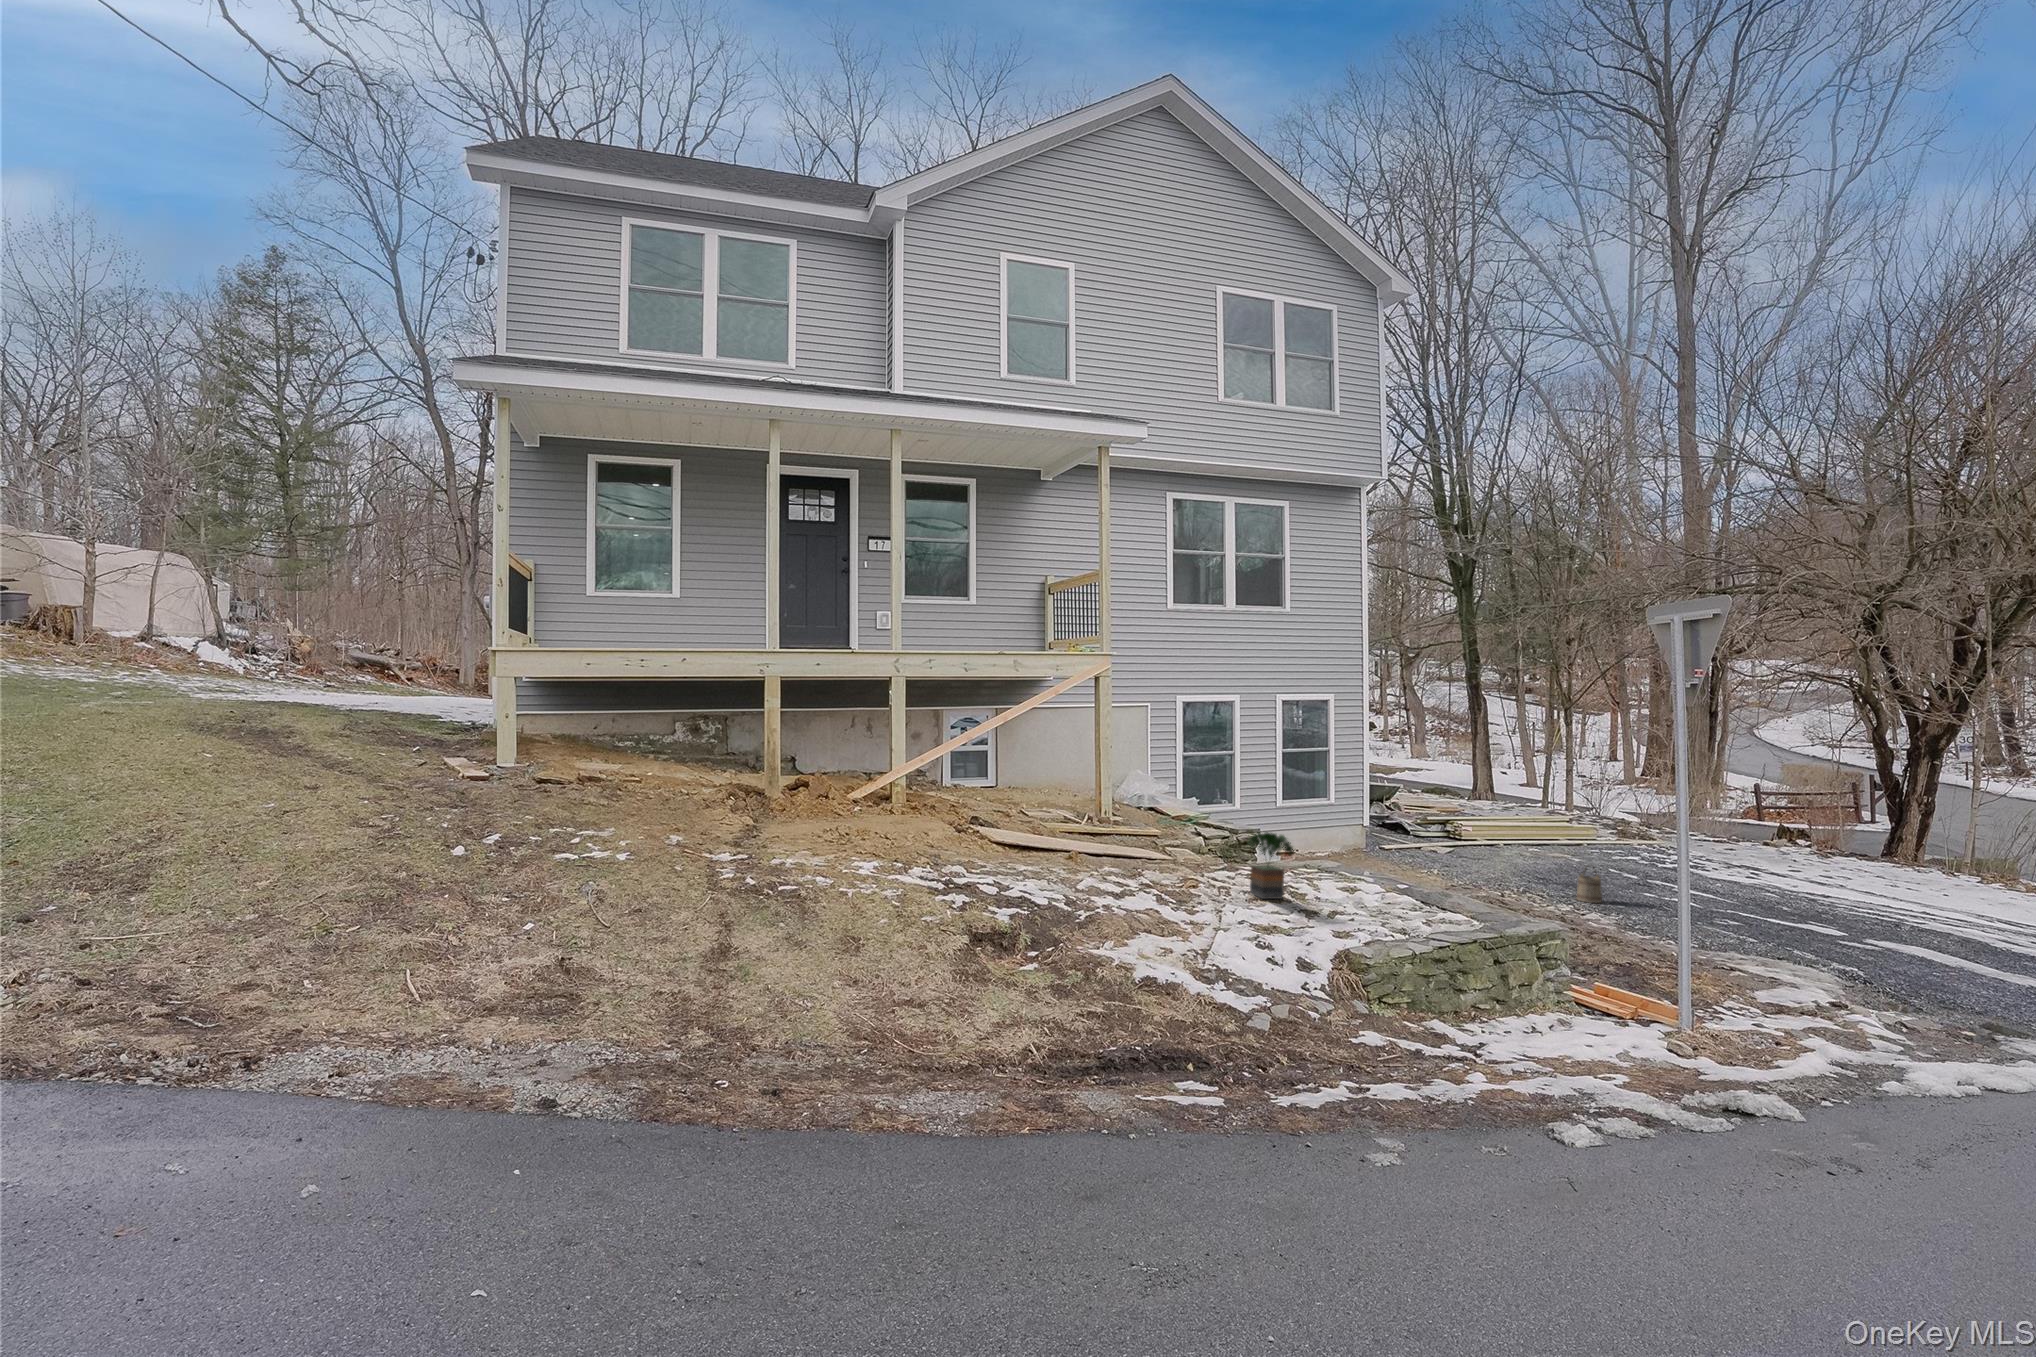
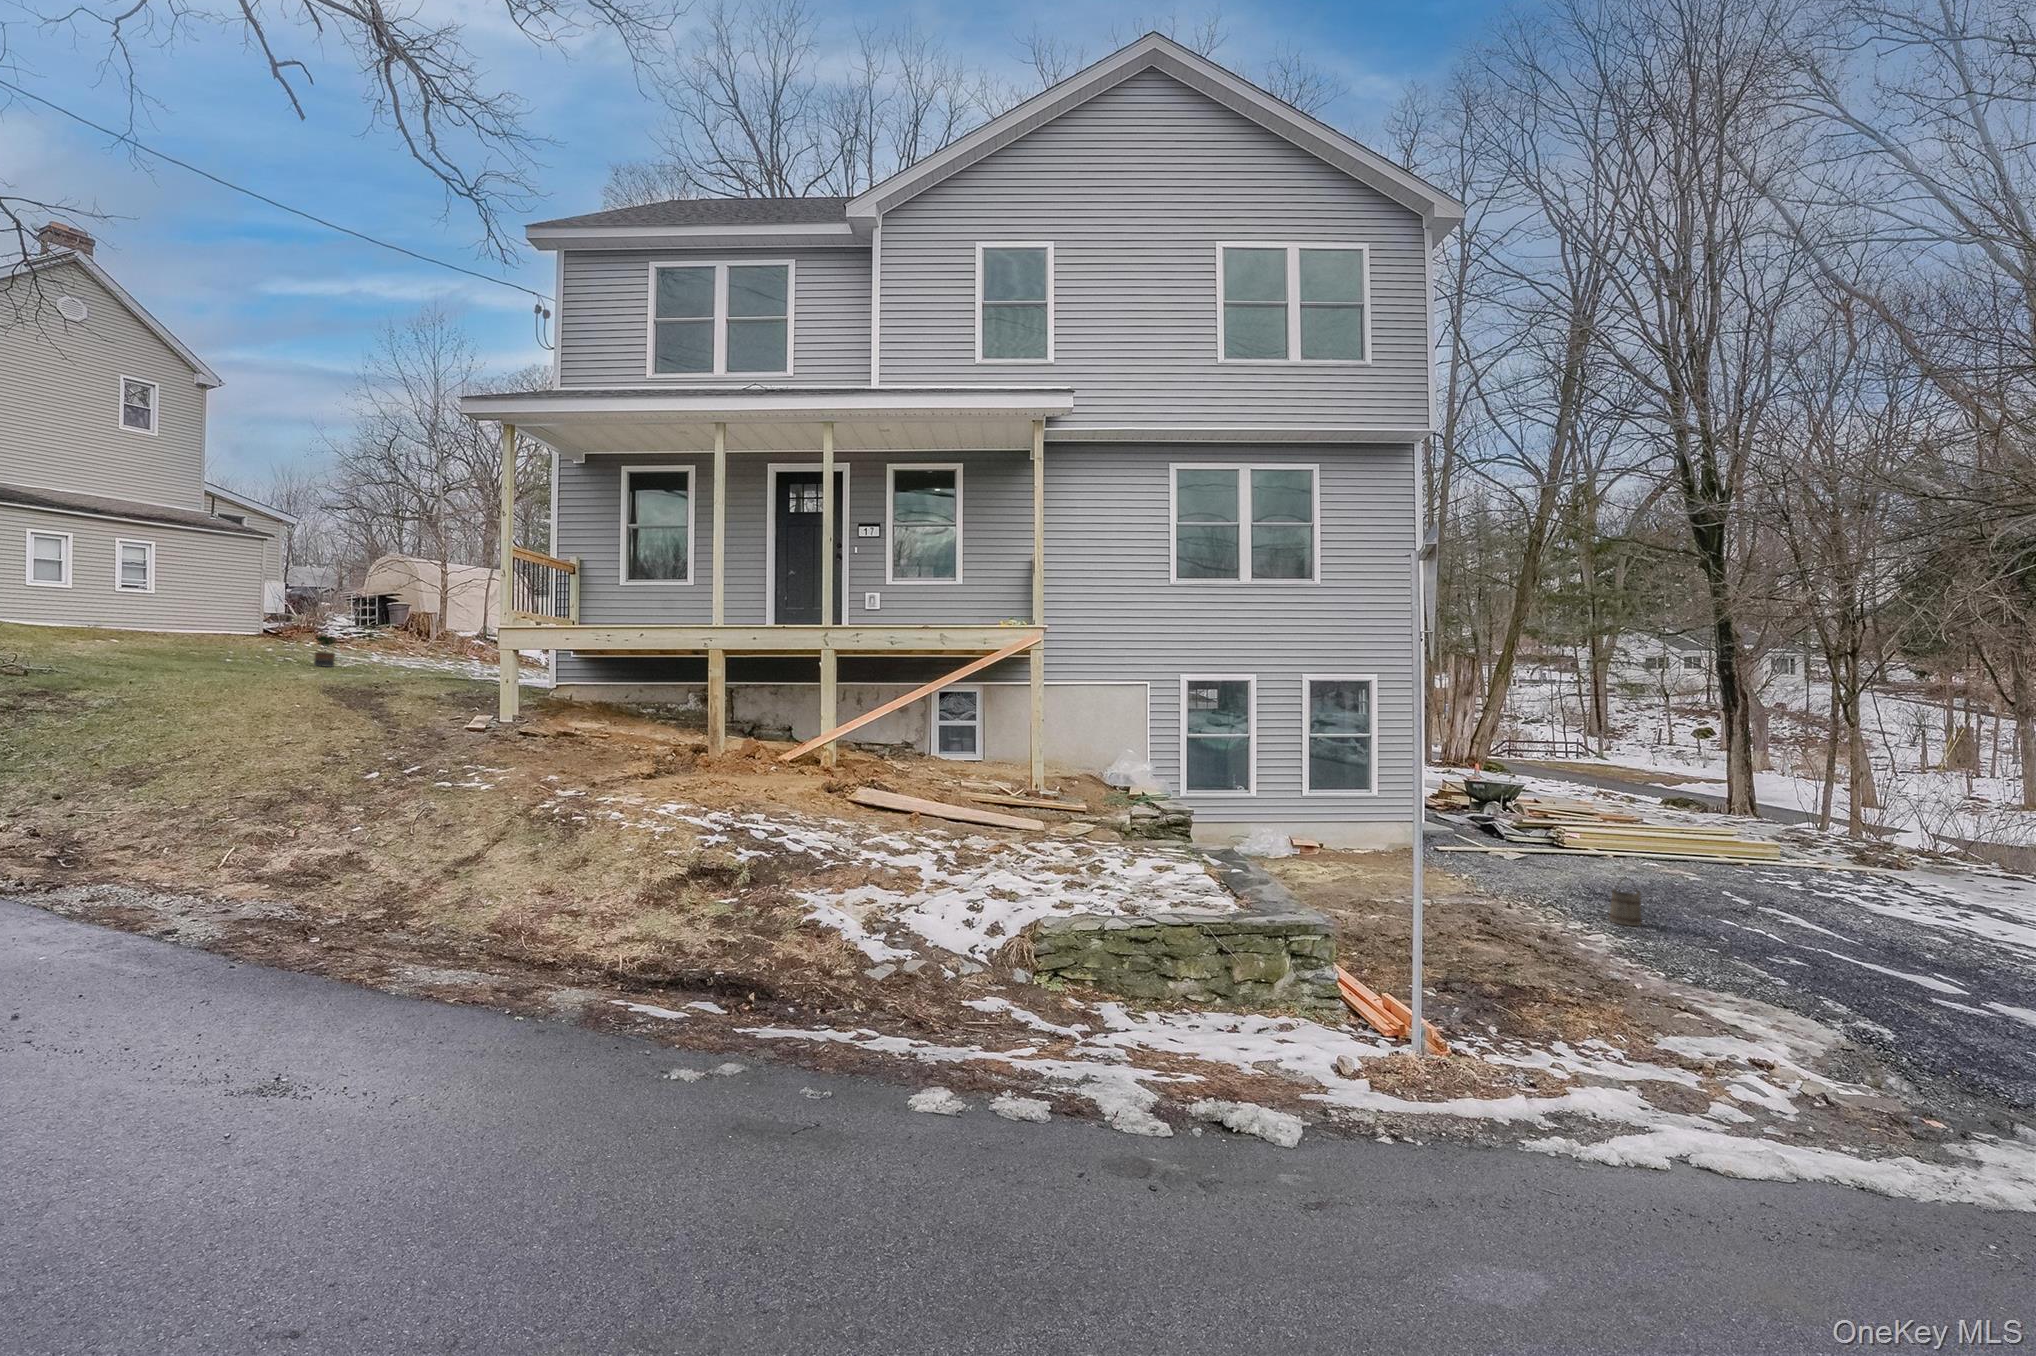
potted tree: present [1248,832,1295,899] -> present [314,635,337,667]

